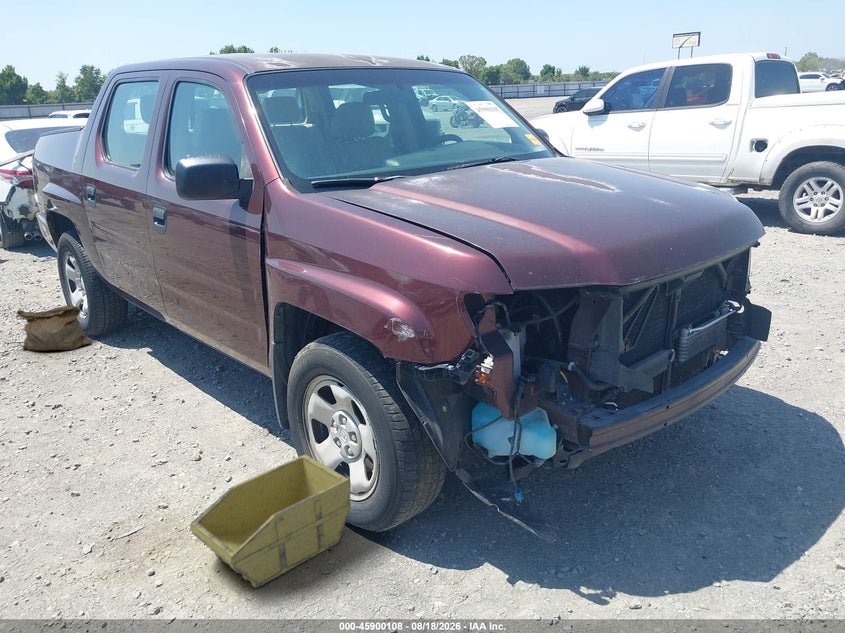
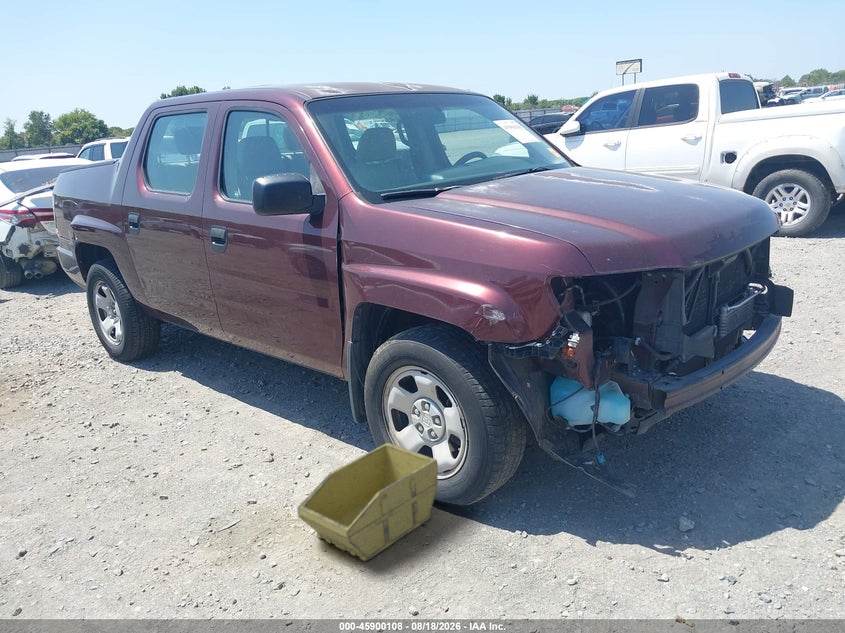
bag: present [16,305,91,351] -> none [53,332,127,378]

